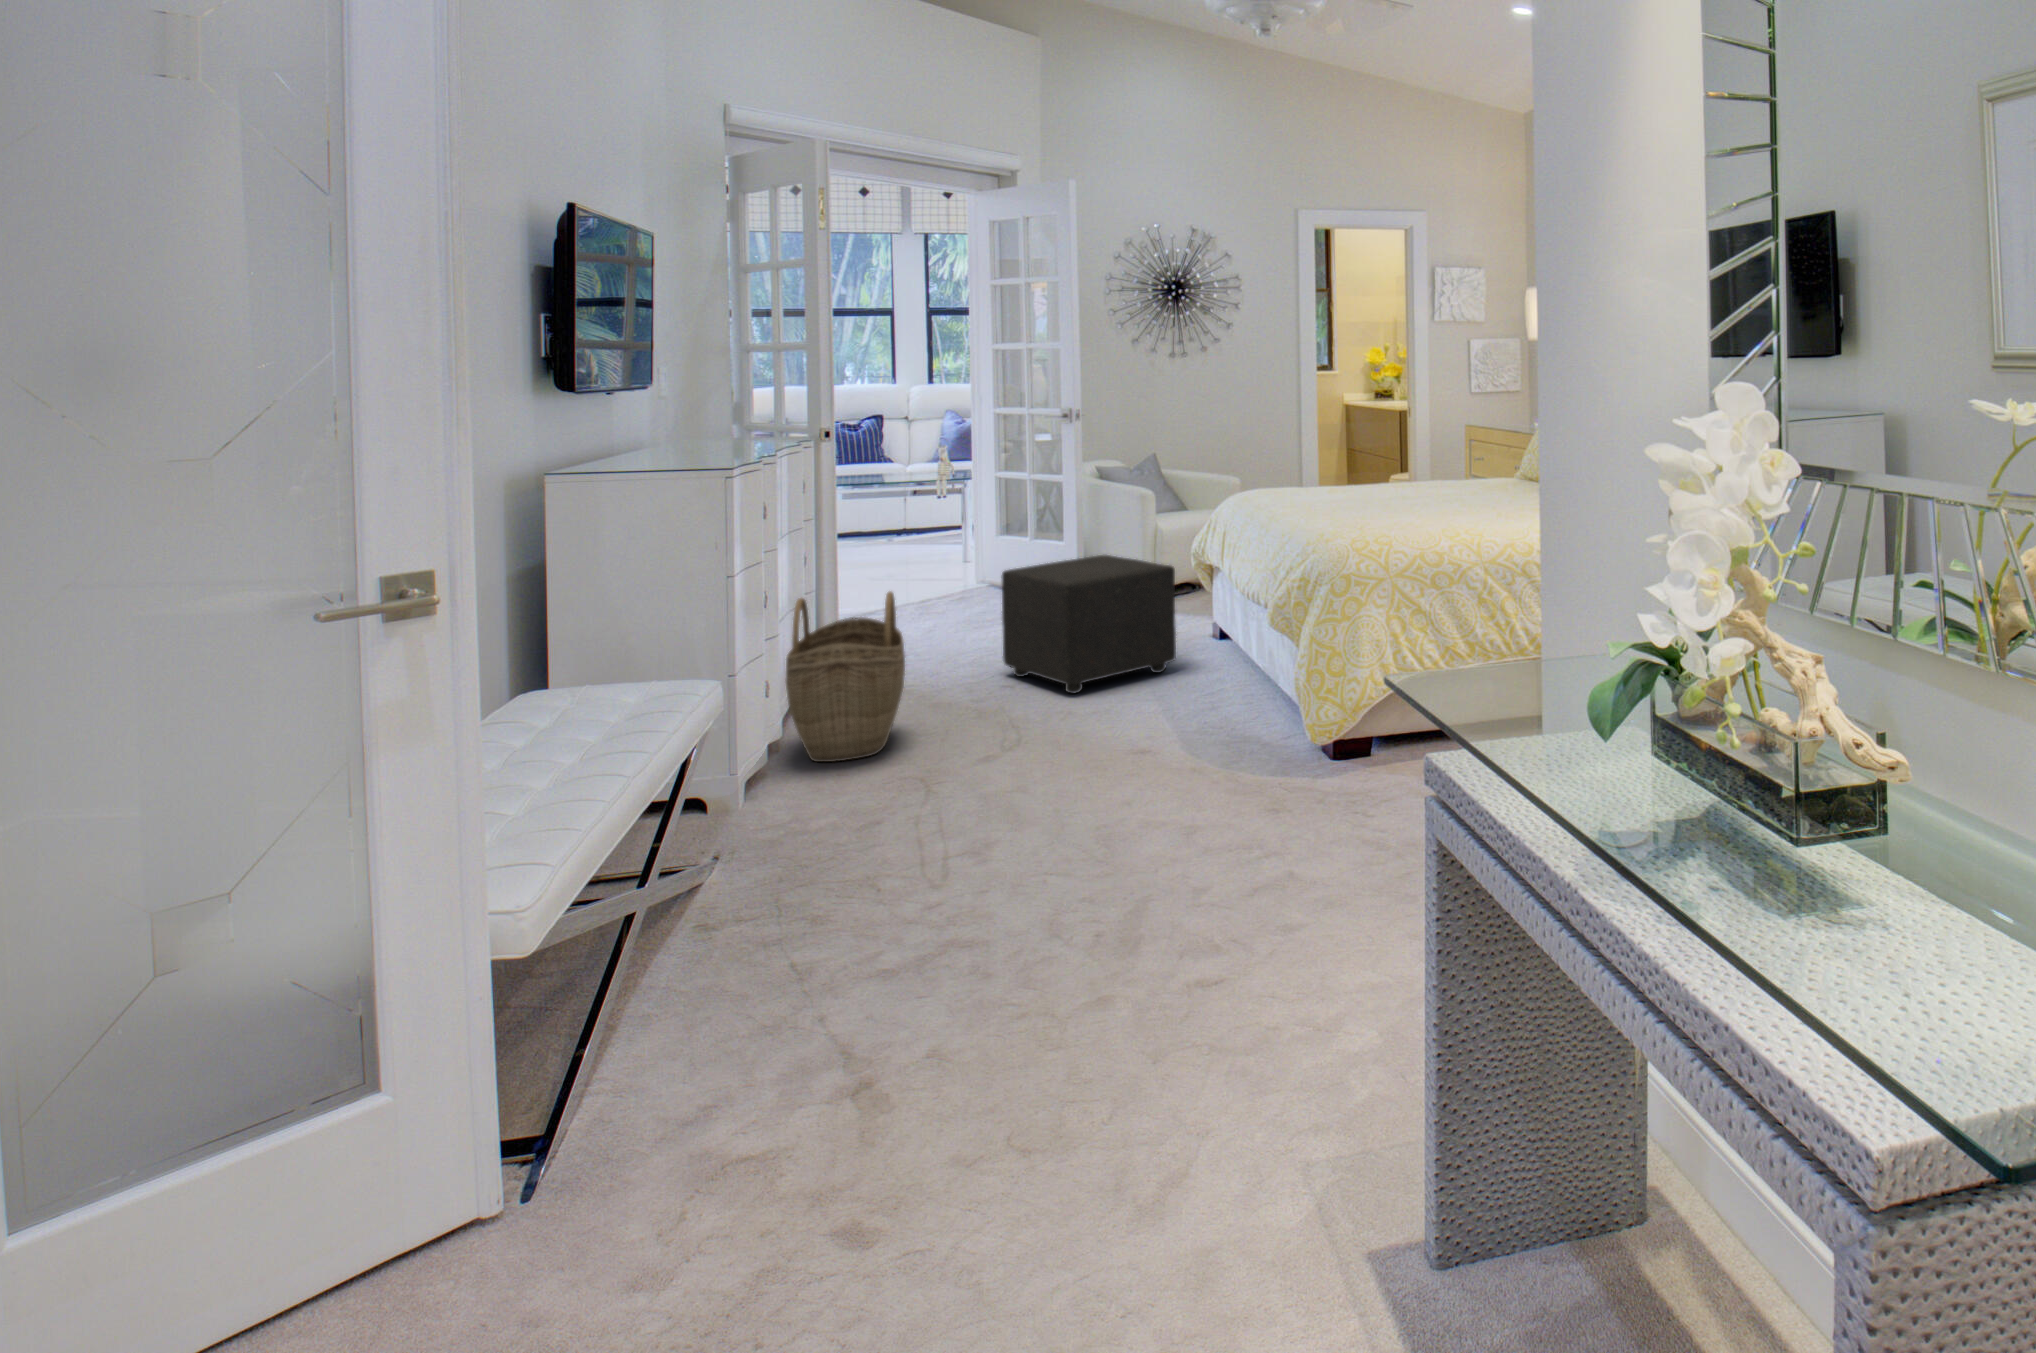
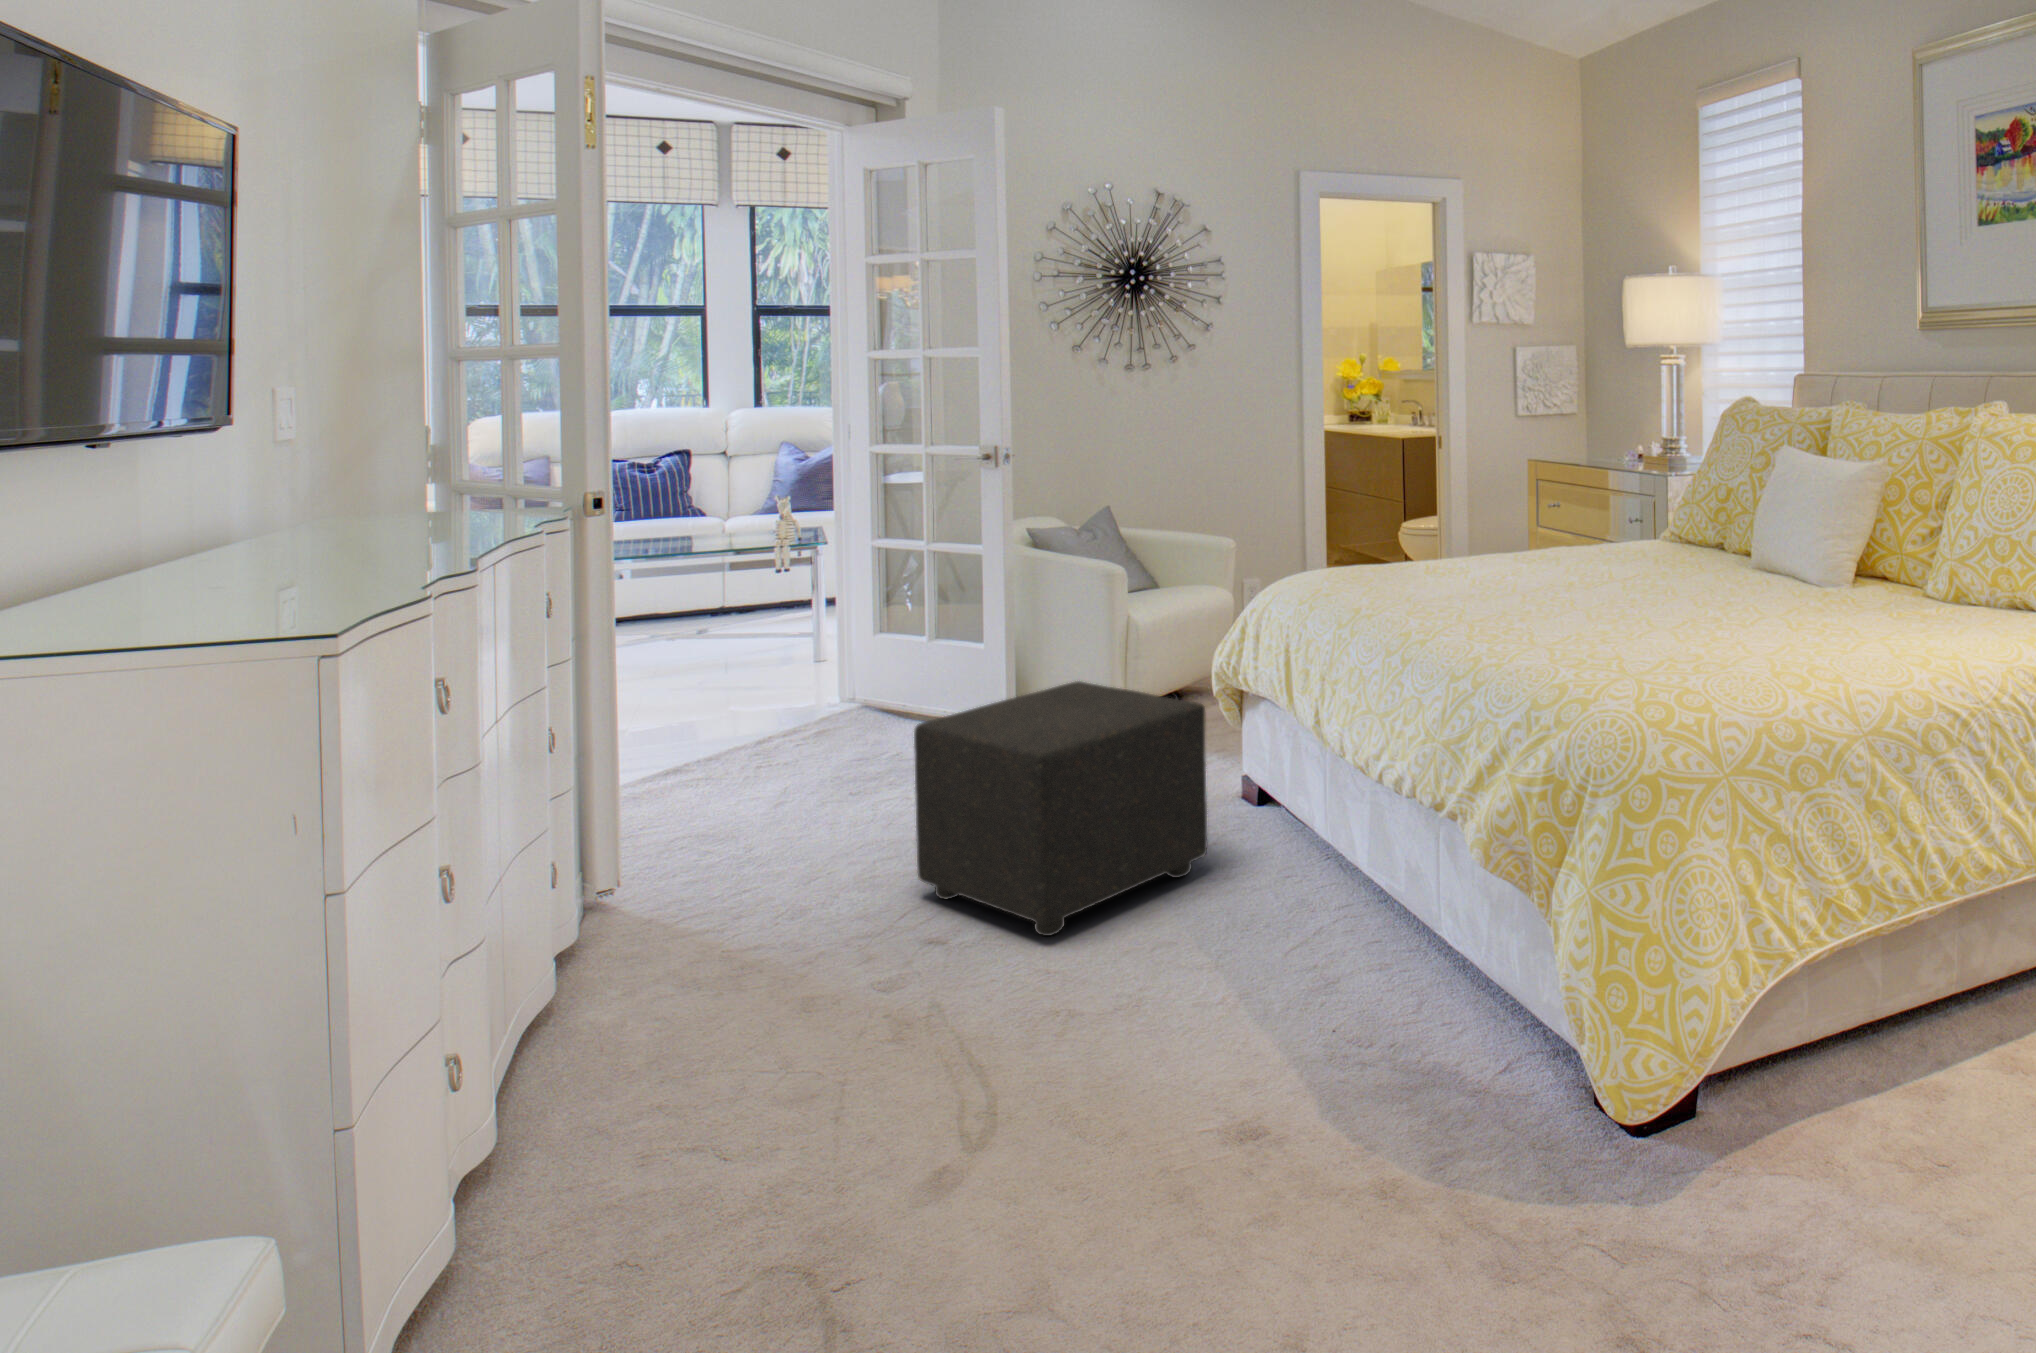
woven basket: present [785,592,905,762] -> none [507,808,754,1169]

